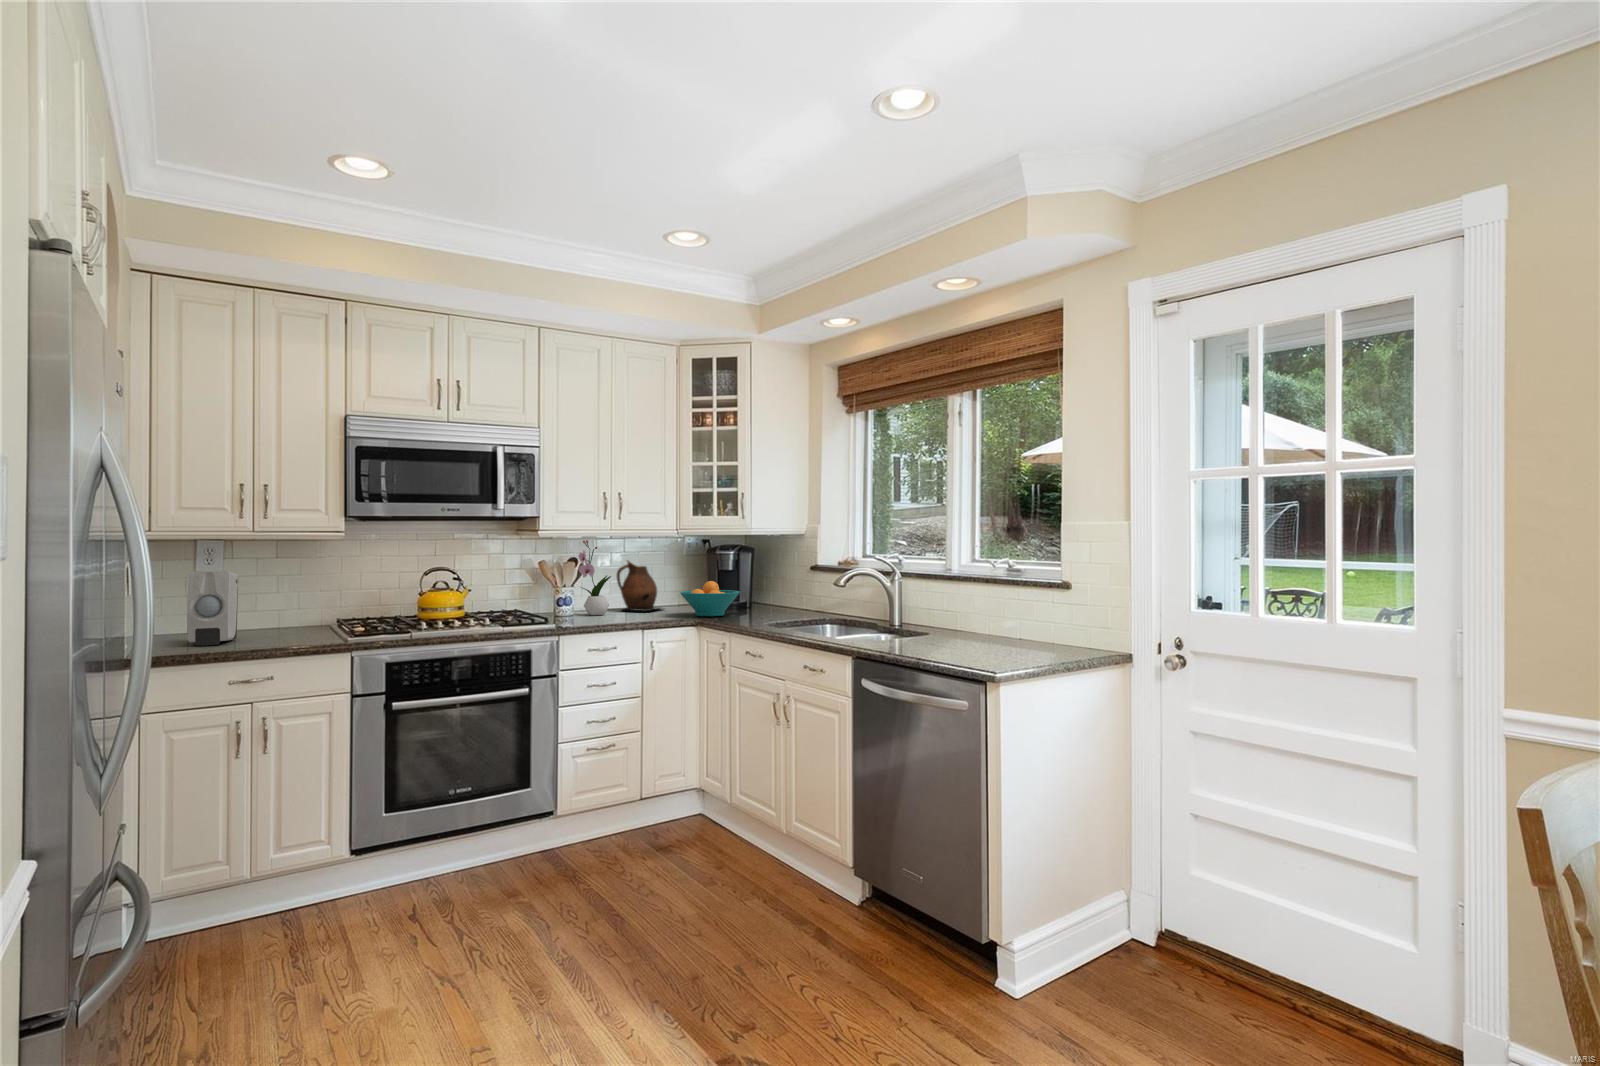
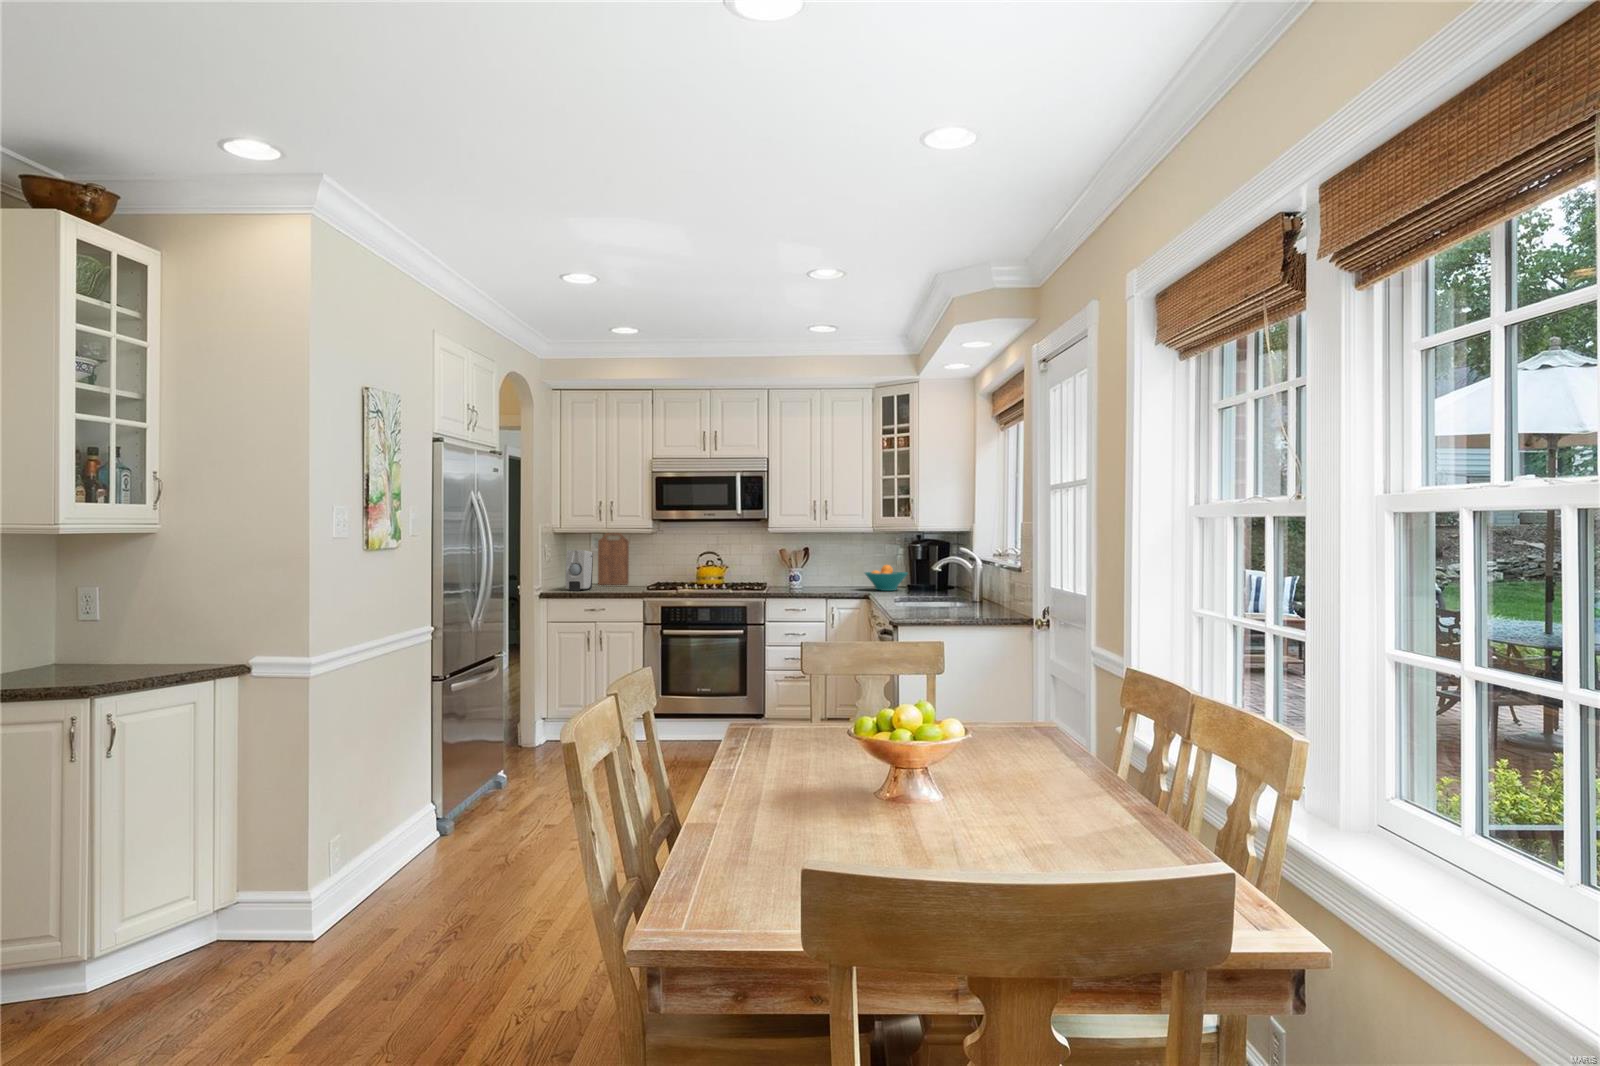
cutting board: none [230,540,289,629] -> present [598,533,629,585]
flower arrangement: present [579,540,611,615] -> none [801,534,822,587]
ceramic pitcher: present [617,560,659,611] -> none [833,549,869,586]

